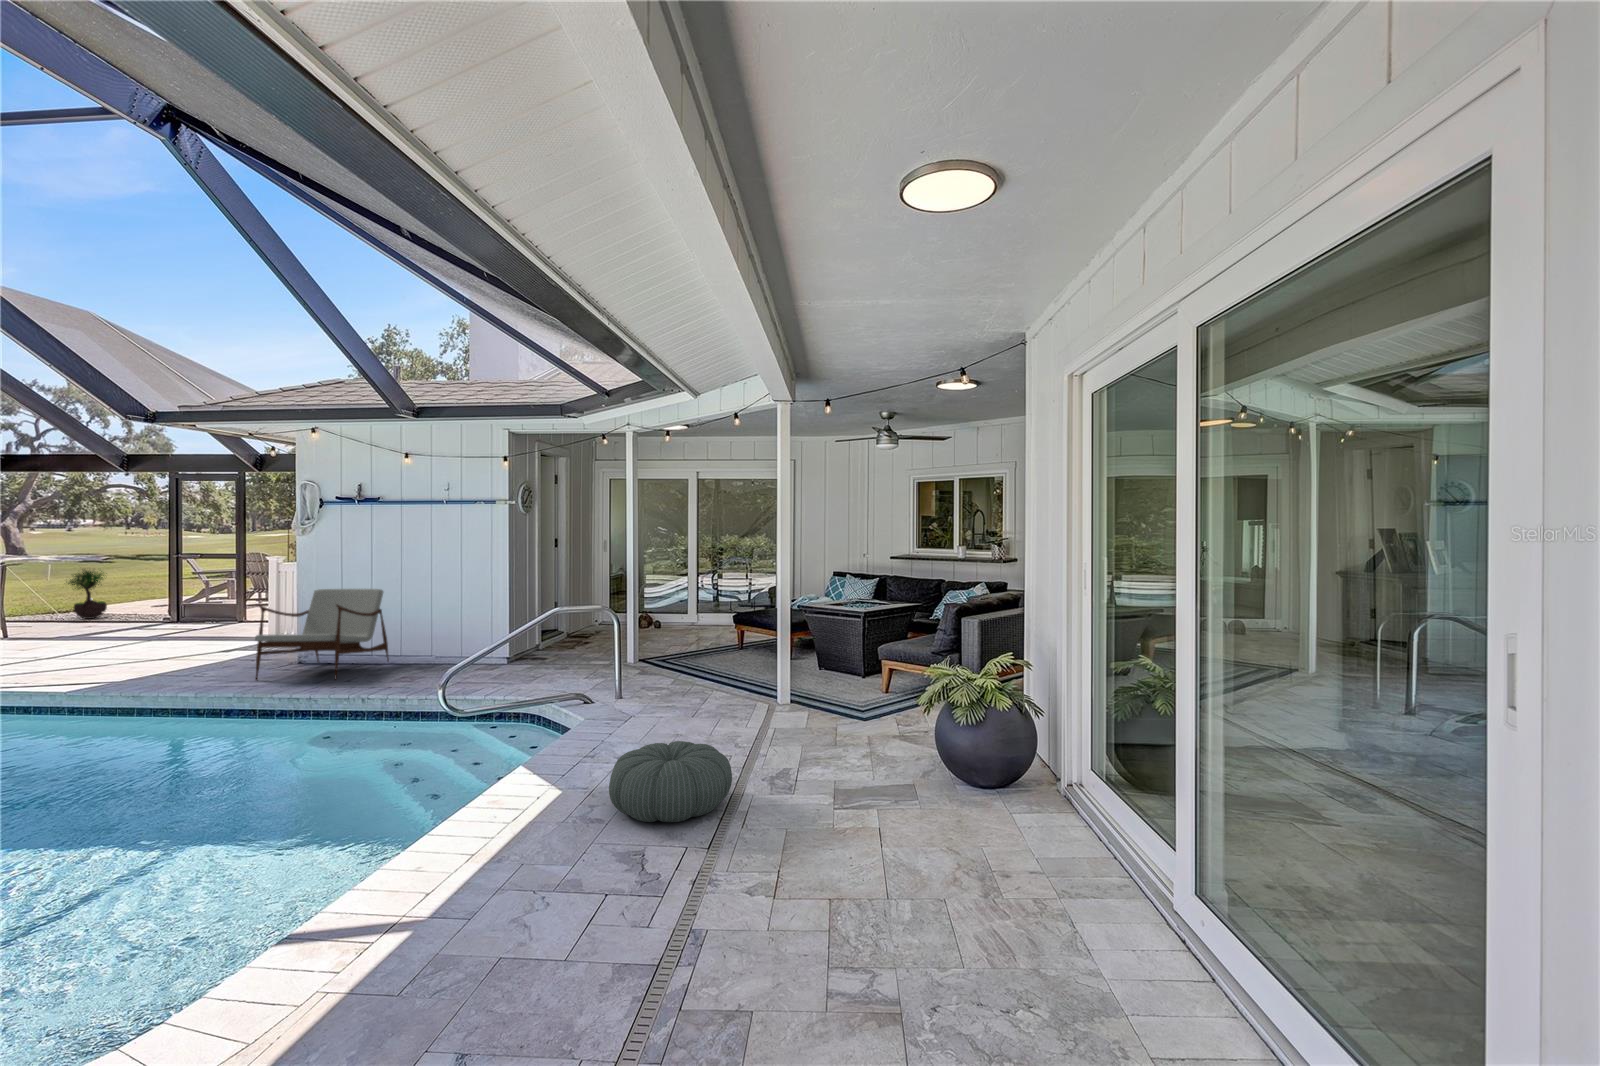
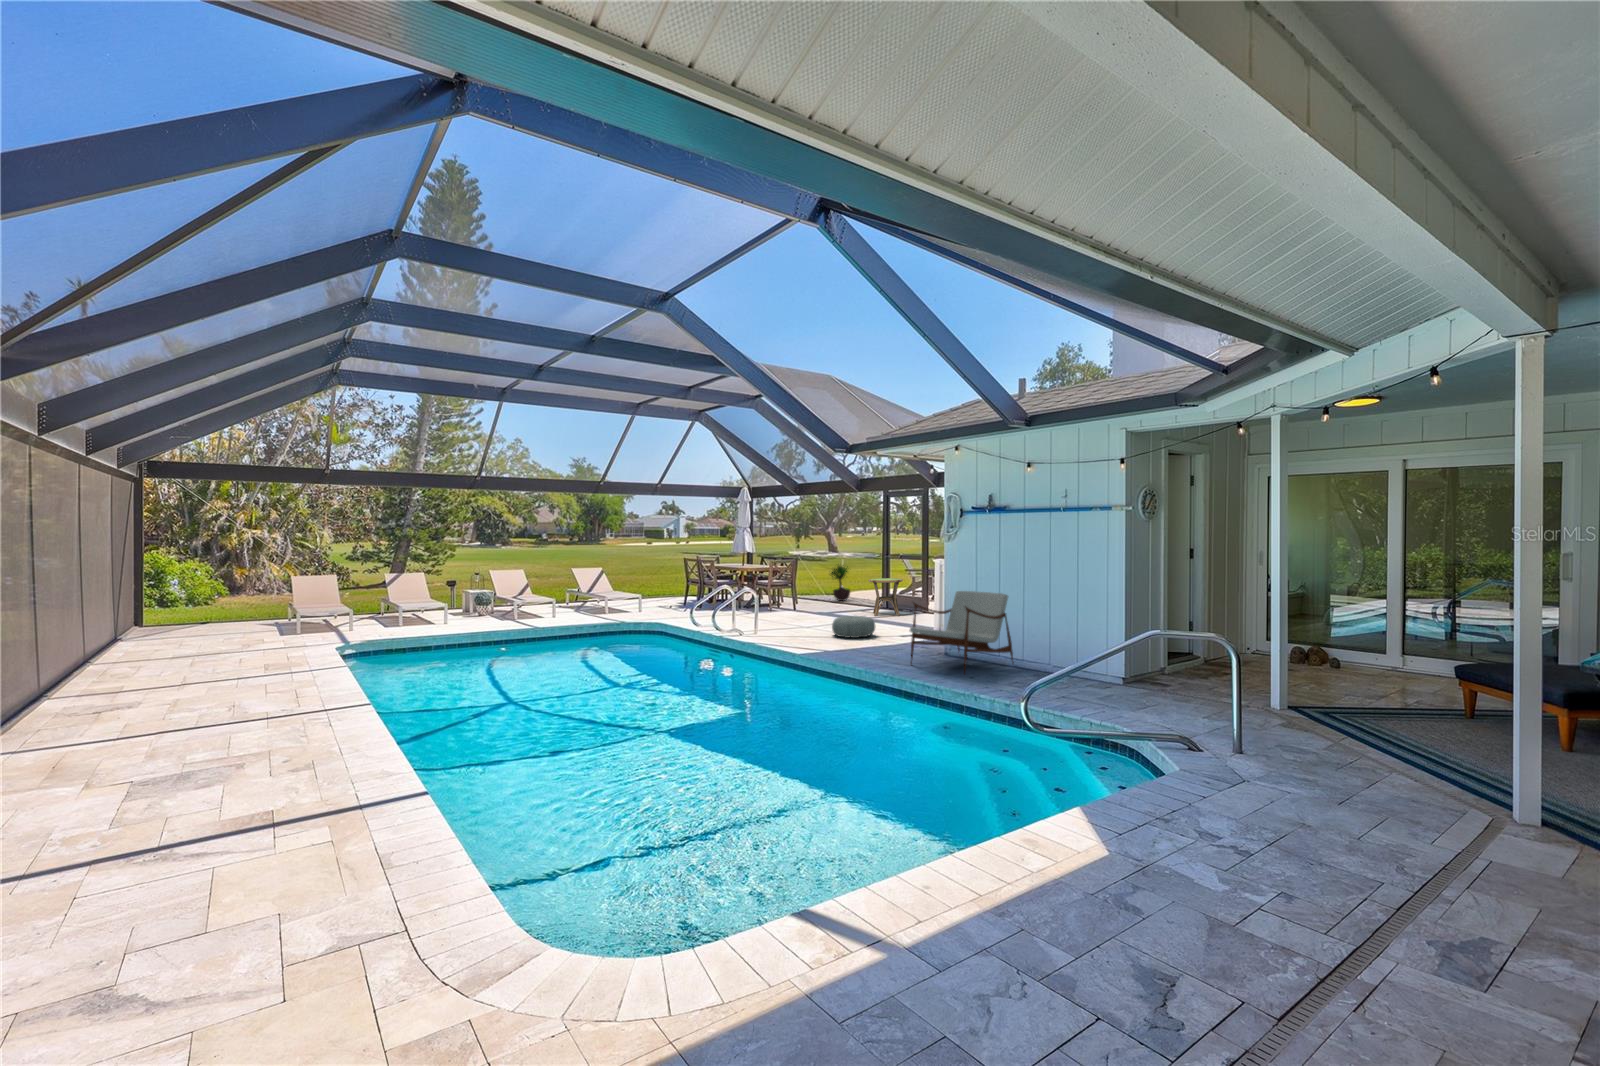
side table: none [151,583,210,632] -> present [868,578,903,616]
pouf: present [609,741,732,822] -> present [832,616,875,638]

